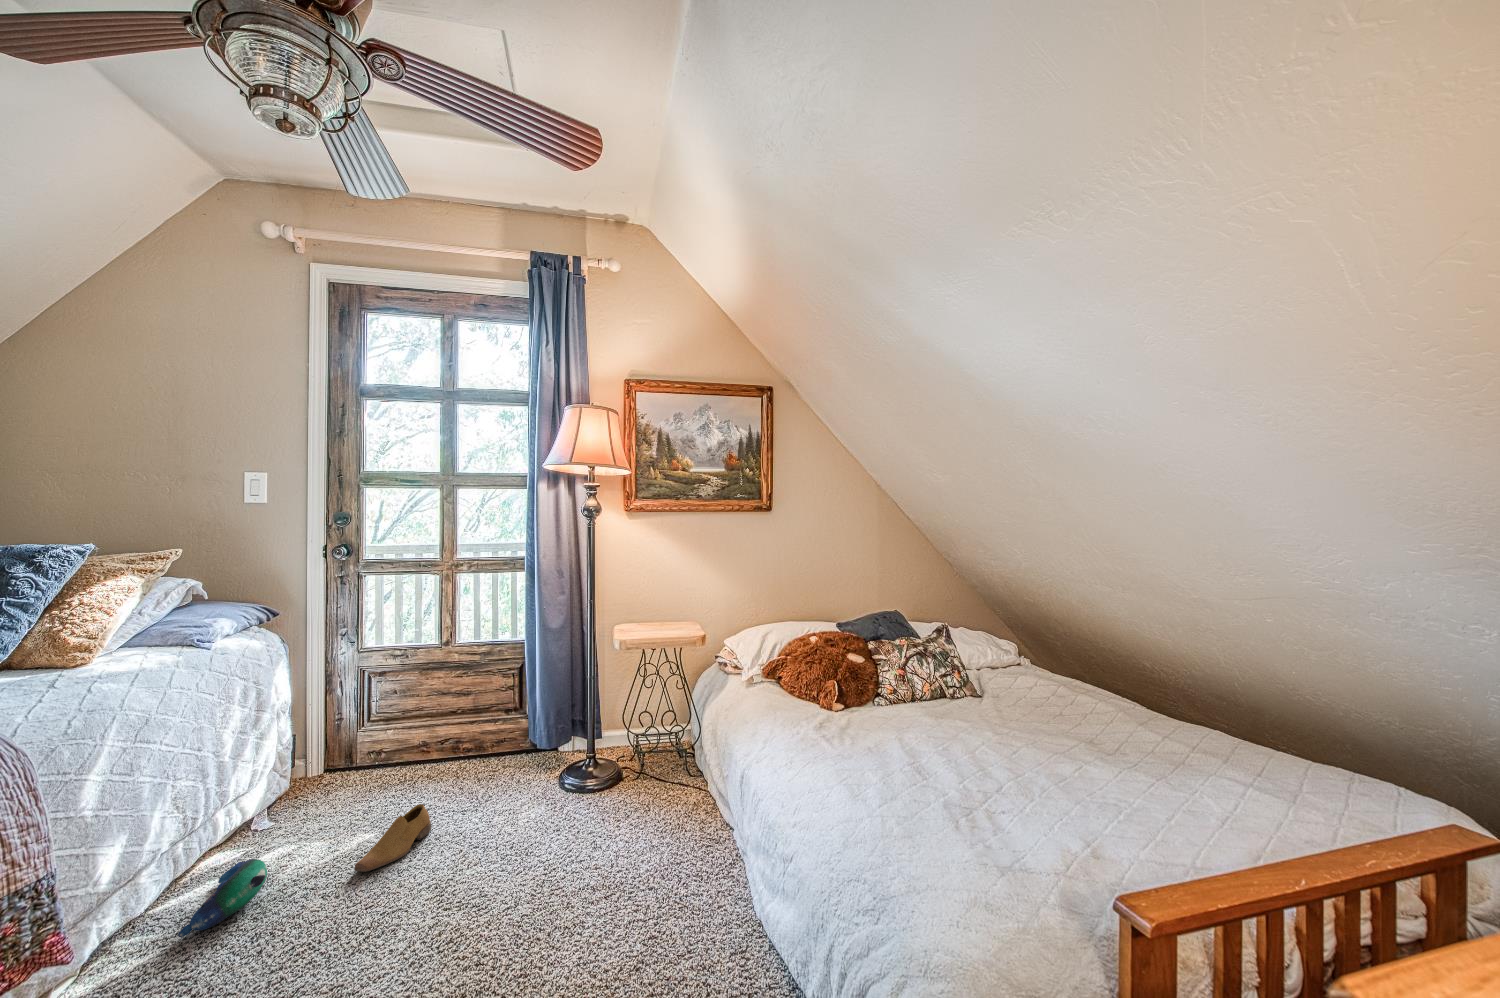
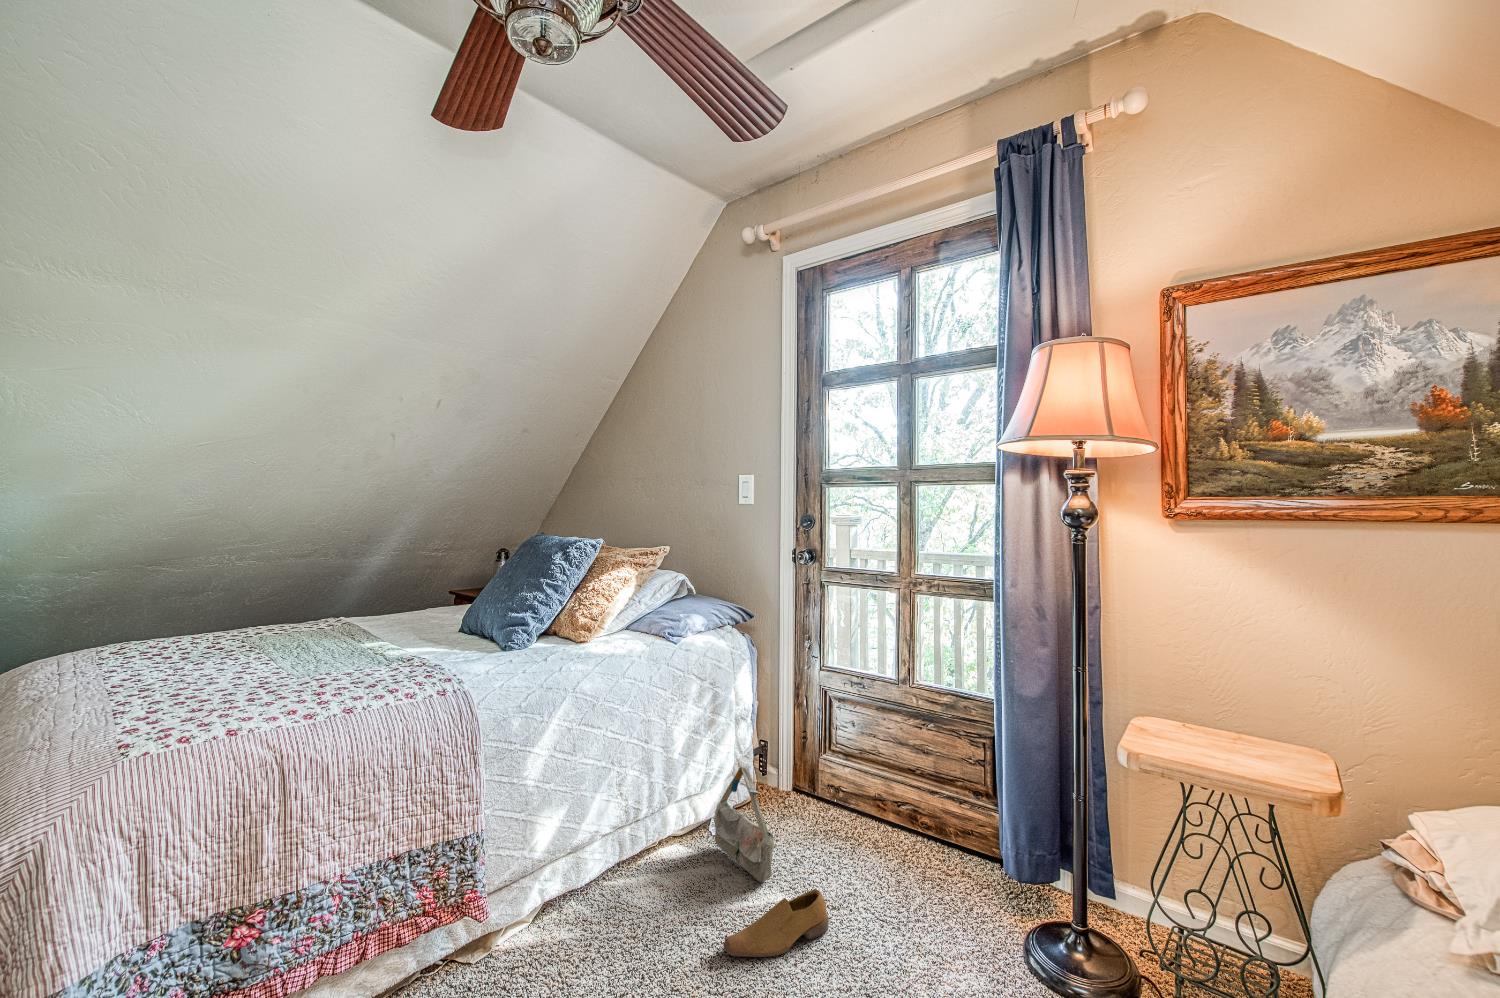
bag: none [278,740,361,831] -> present [714,765,774,883]
plush toy: present [178,859,267,937] -> none [570,871,661,939]

